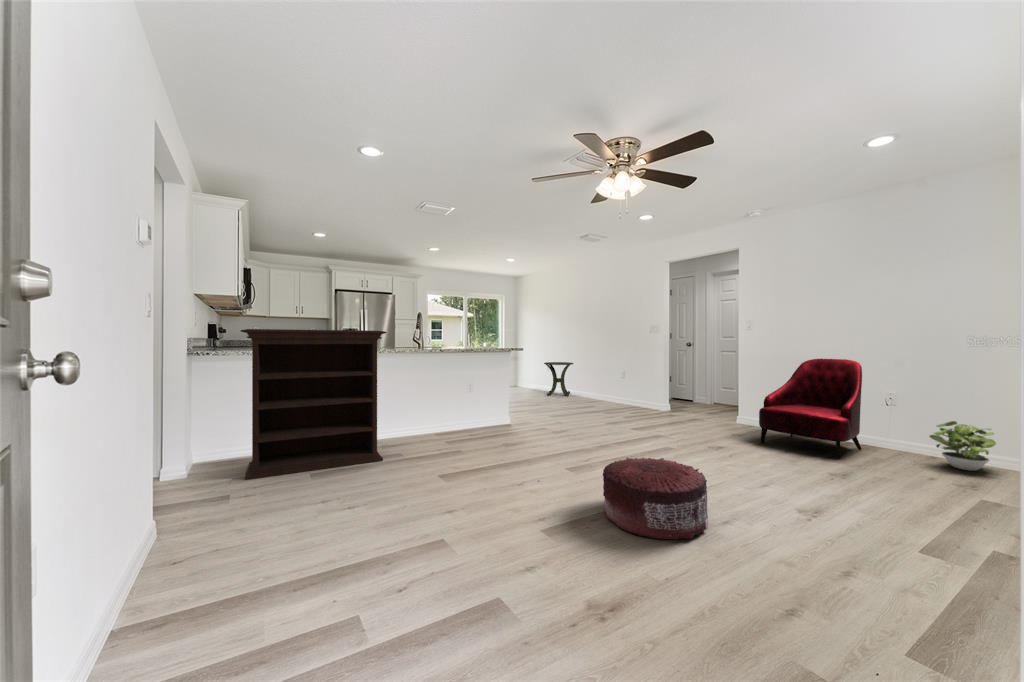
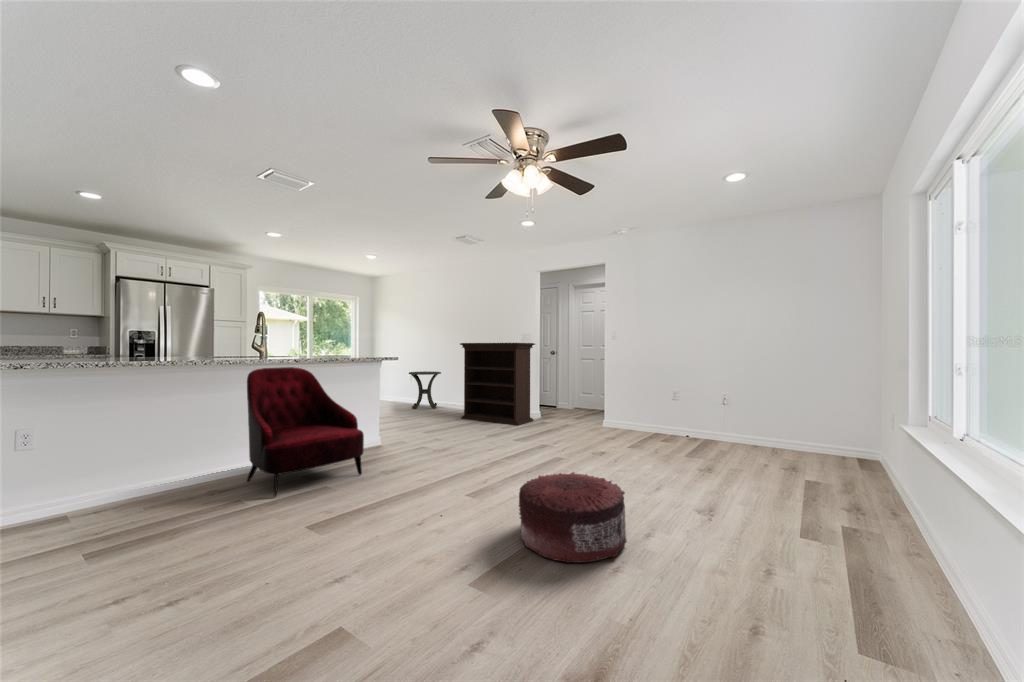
bookshelf: present [241,329,386,480] -> present [460,343,535,425]
armchair: present [759,359,862,459] -> present [247,367,364,497]
potted plant: present [930,421,996,471] -> none [756,415,798,454]

